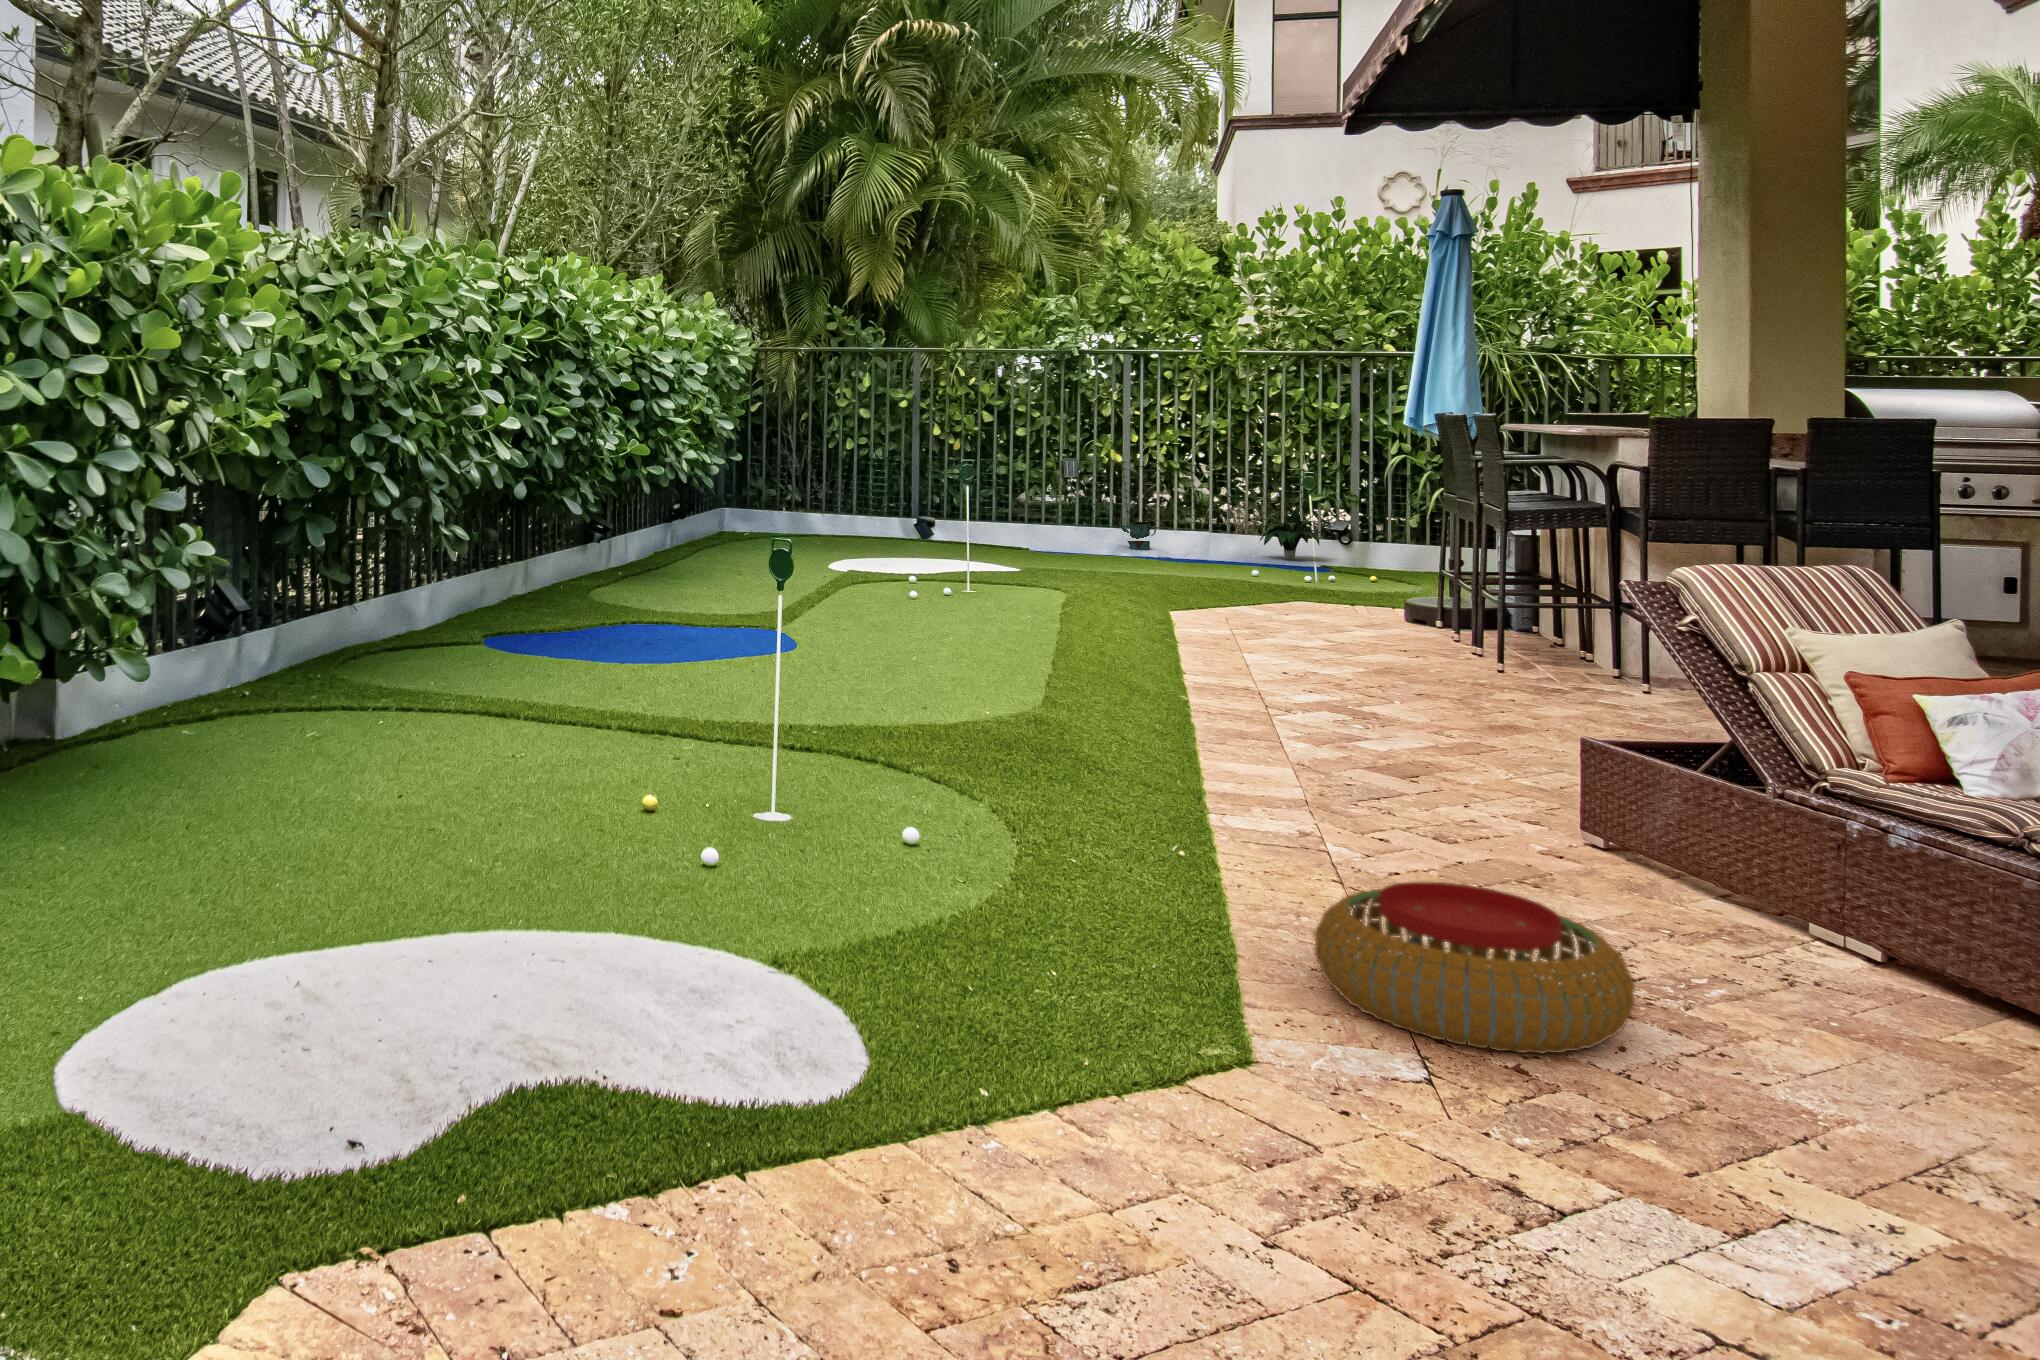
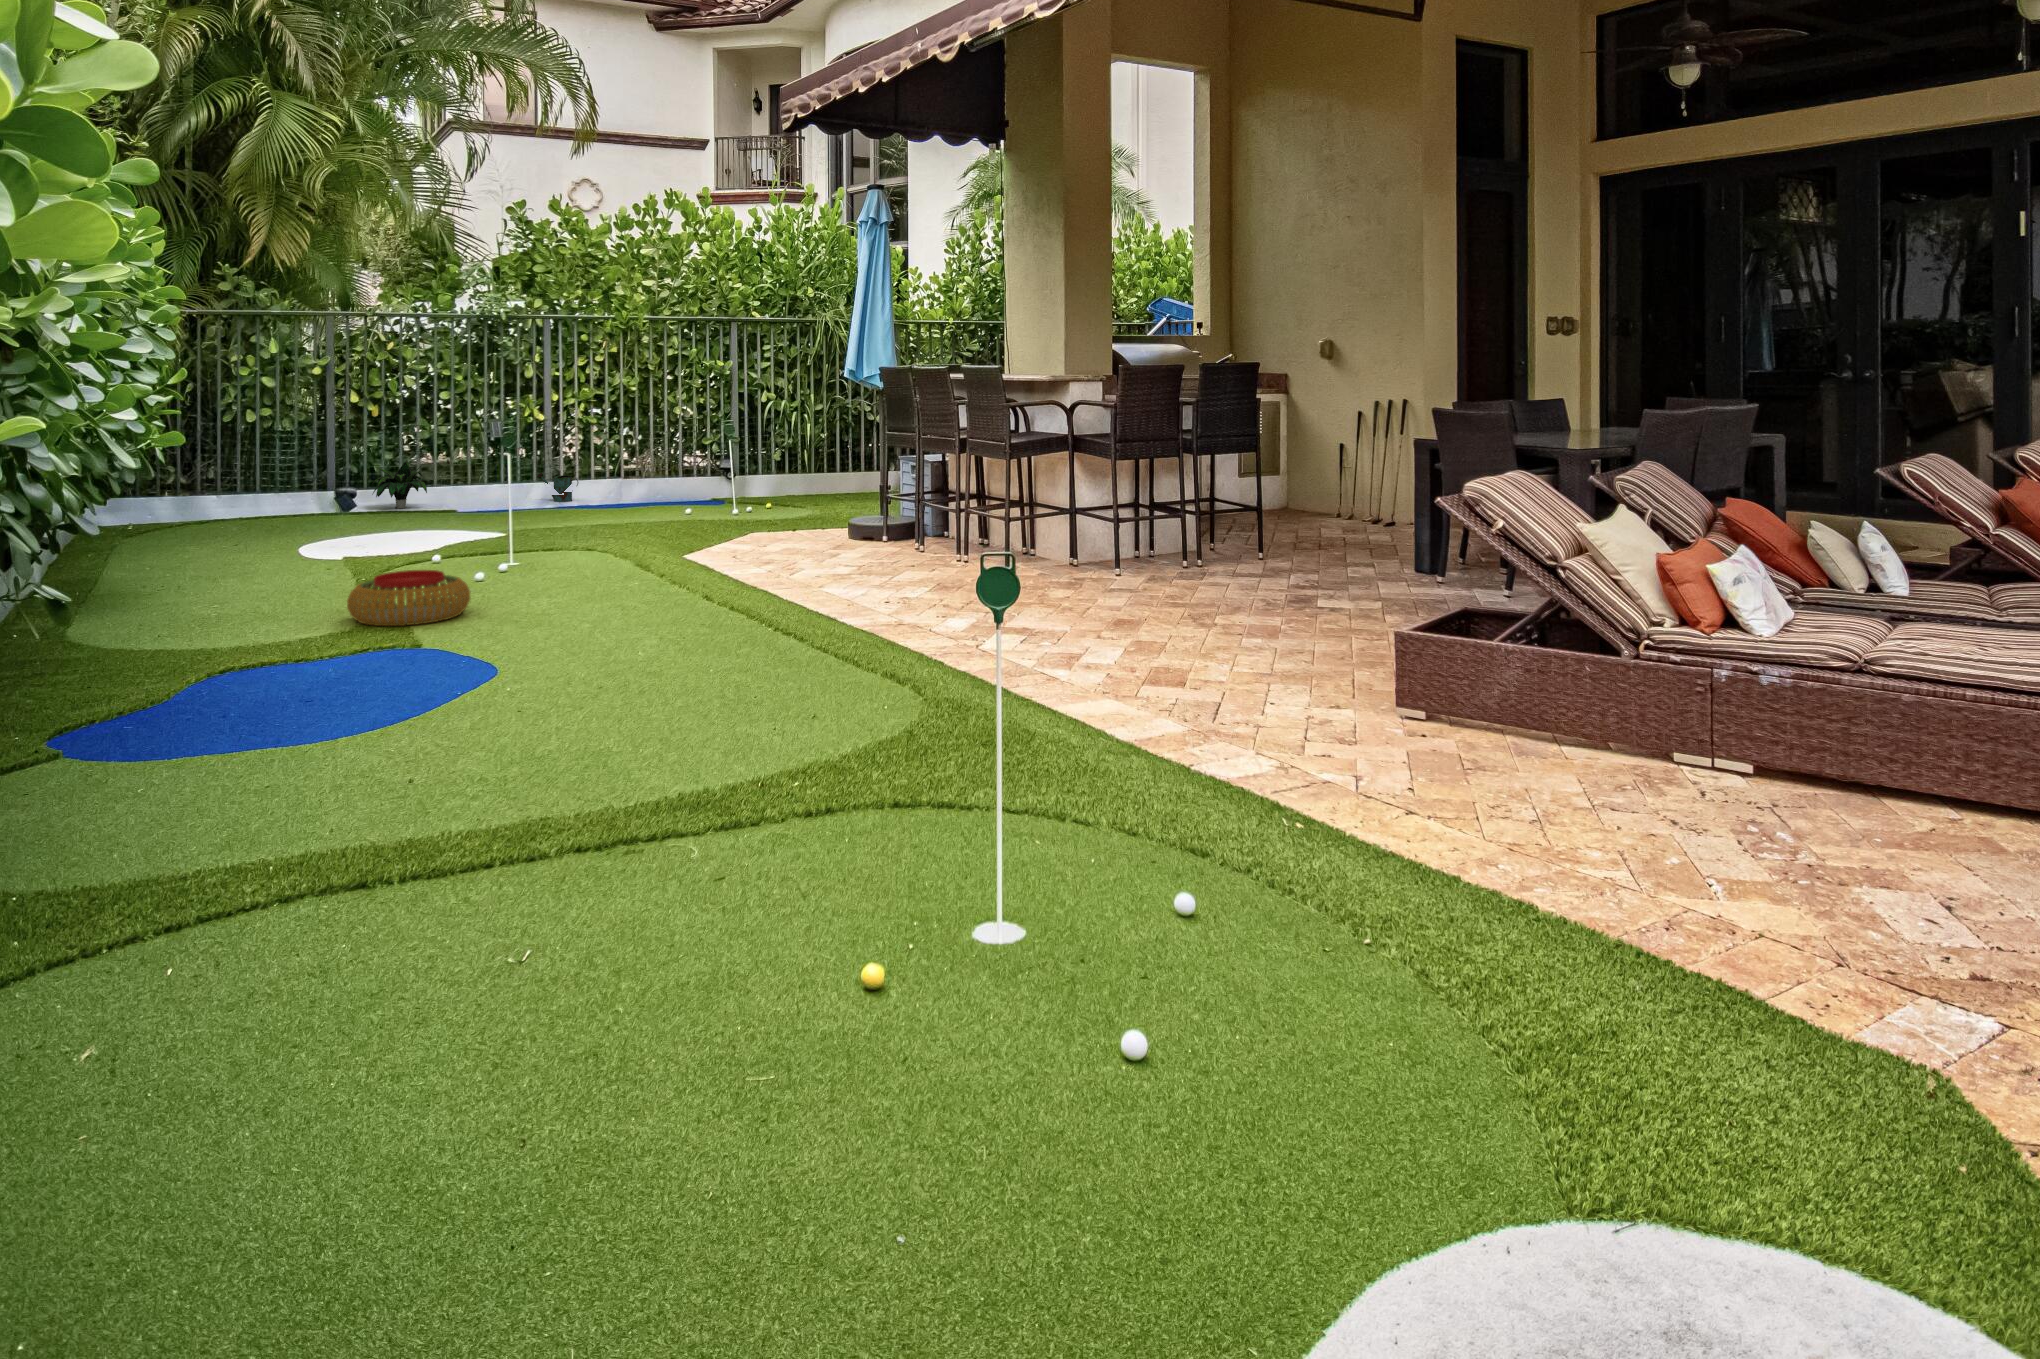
potted plant: present [1259,508,1325,560] -> present [373,460,431,509]
pouf: present [1314,882,1635,1054] -> present [347,570,470,626]

